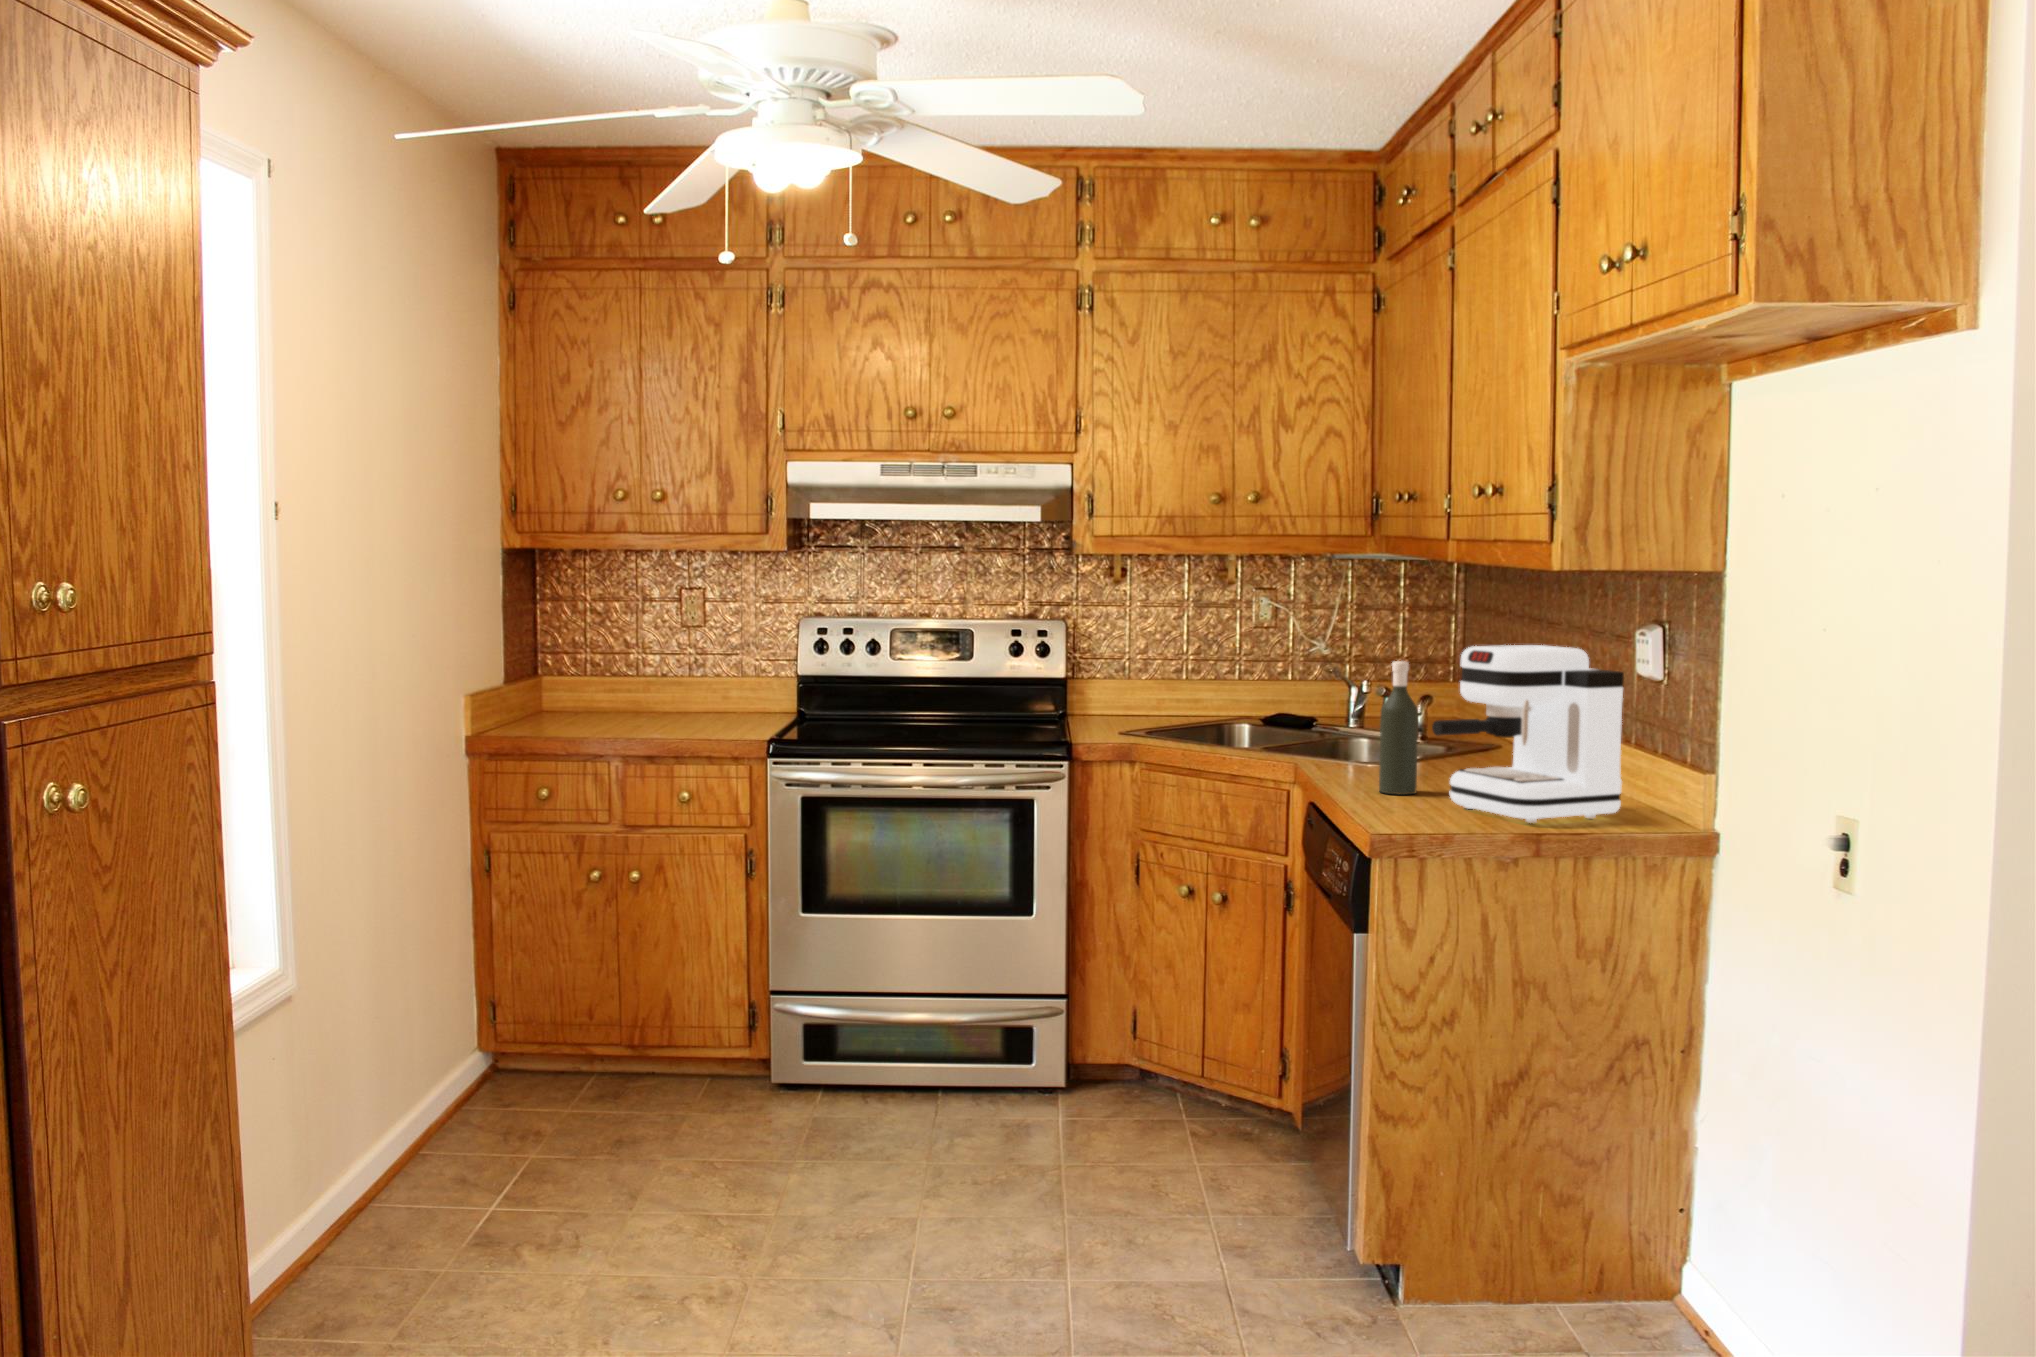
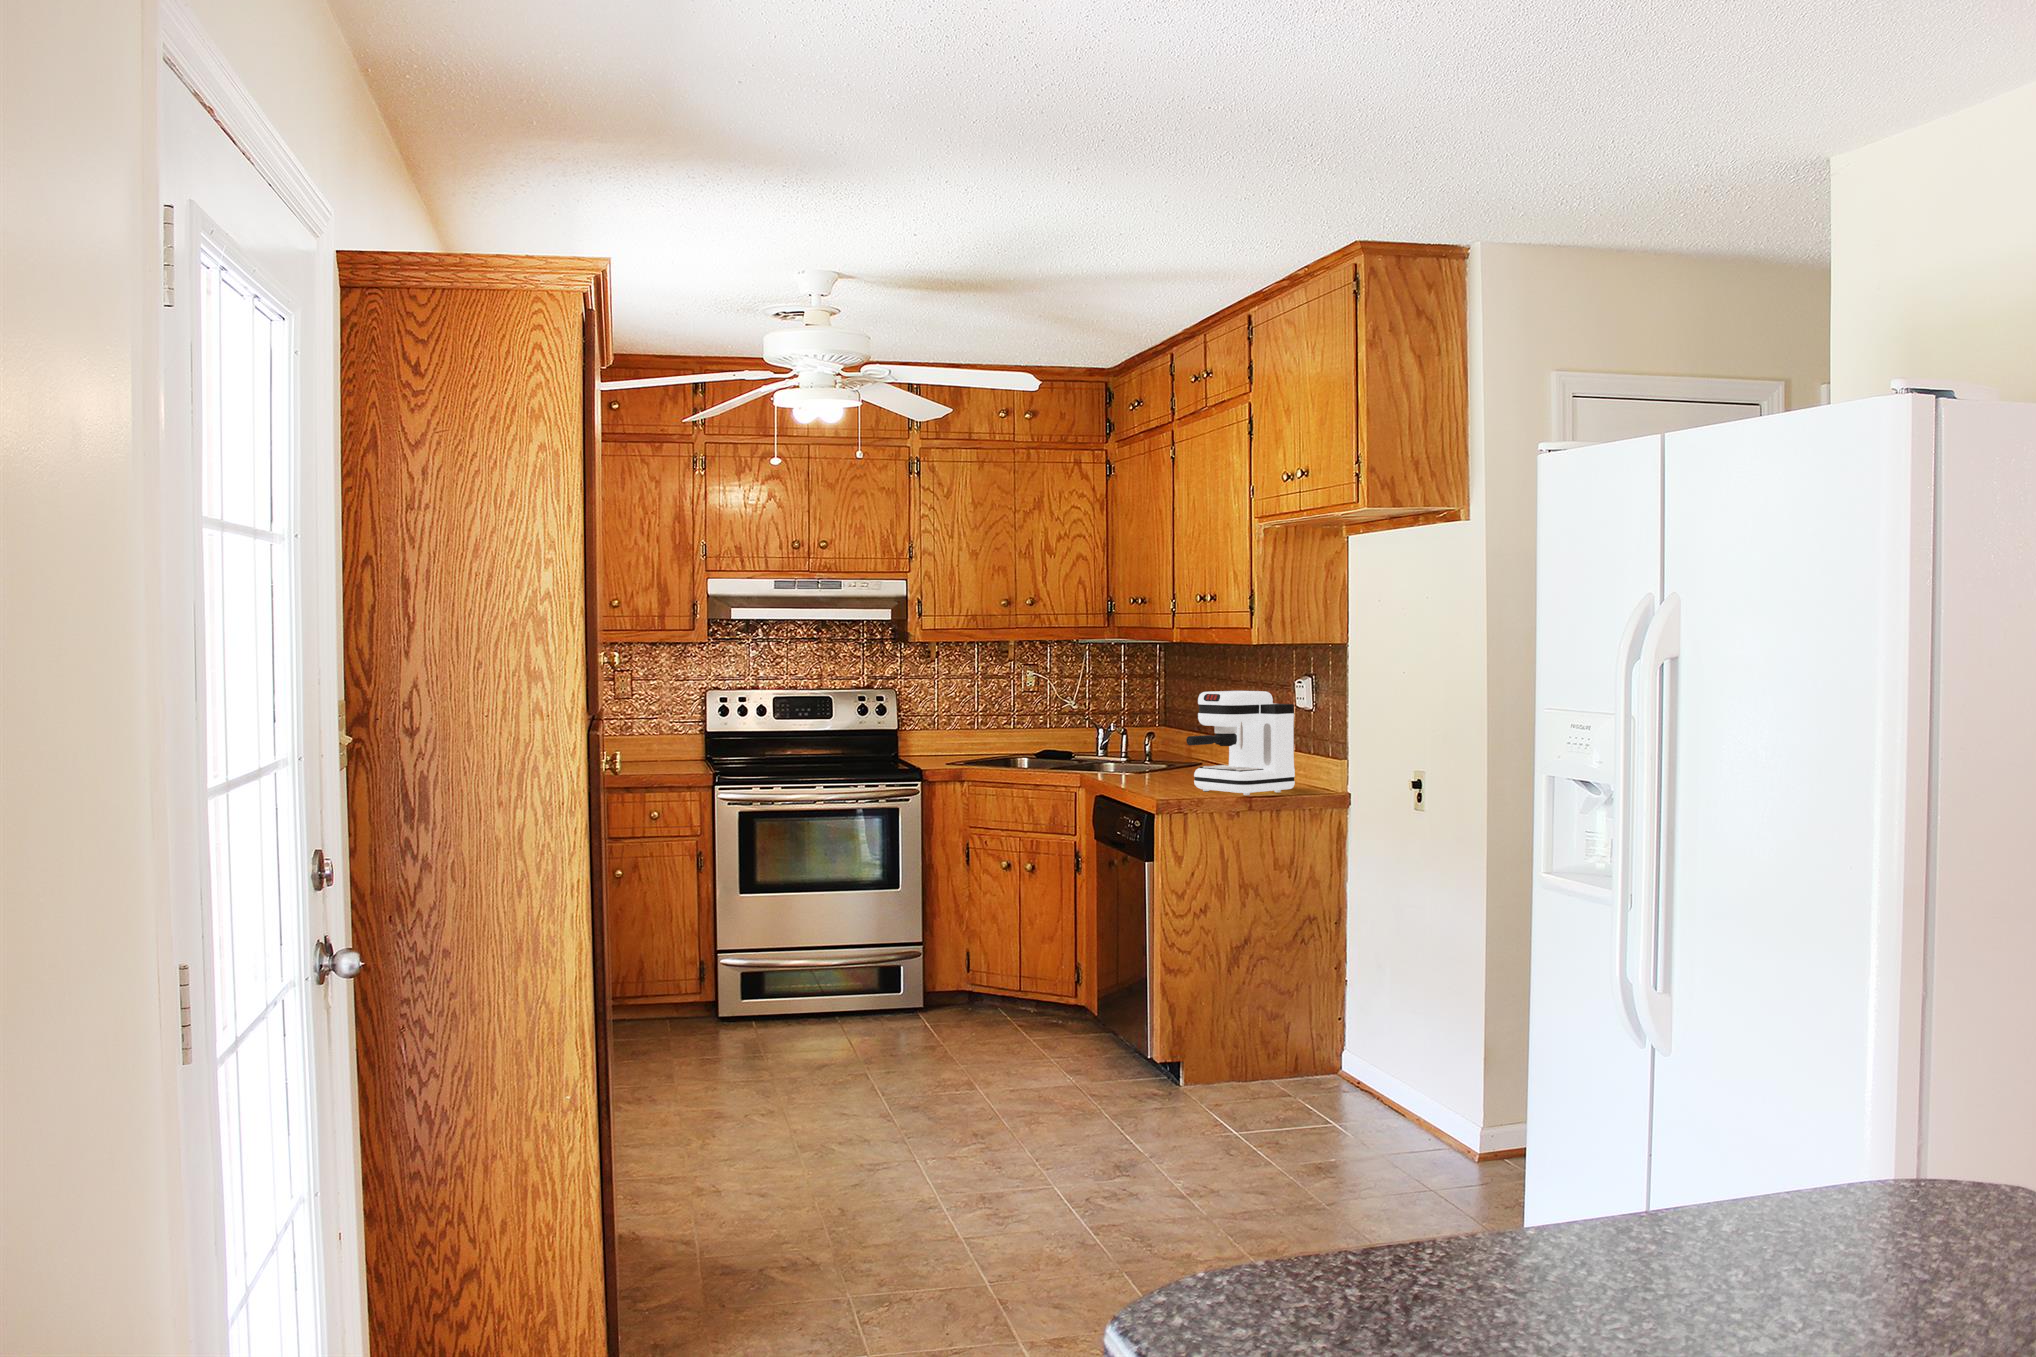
bottle: present [1379,661,1418,795] -> none [1145,704,1168,786]

